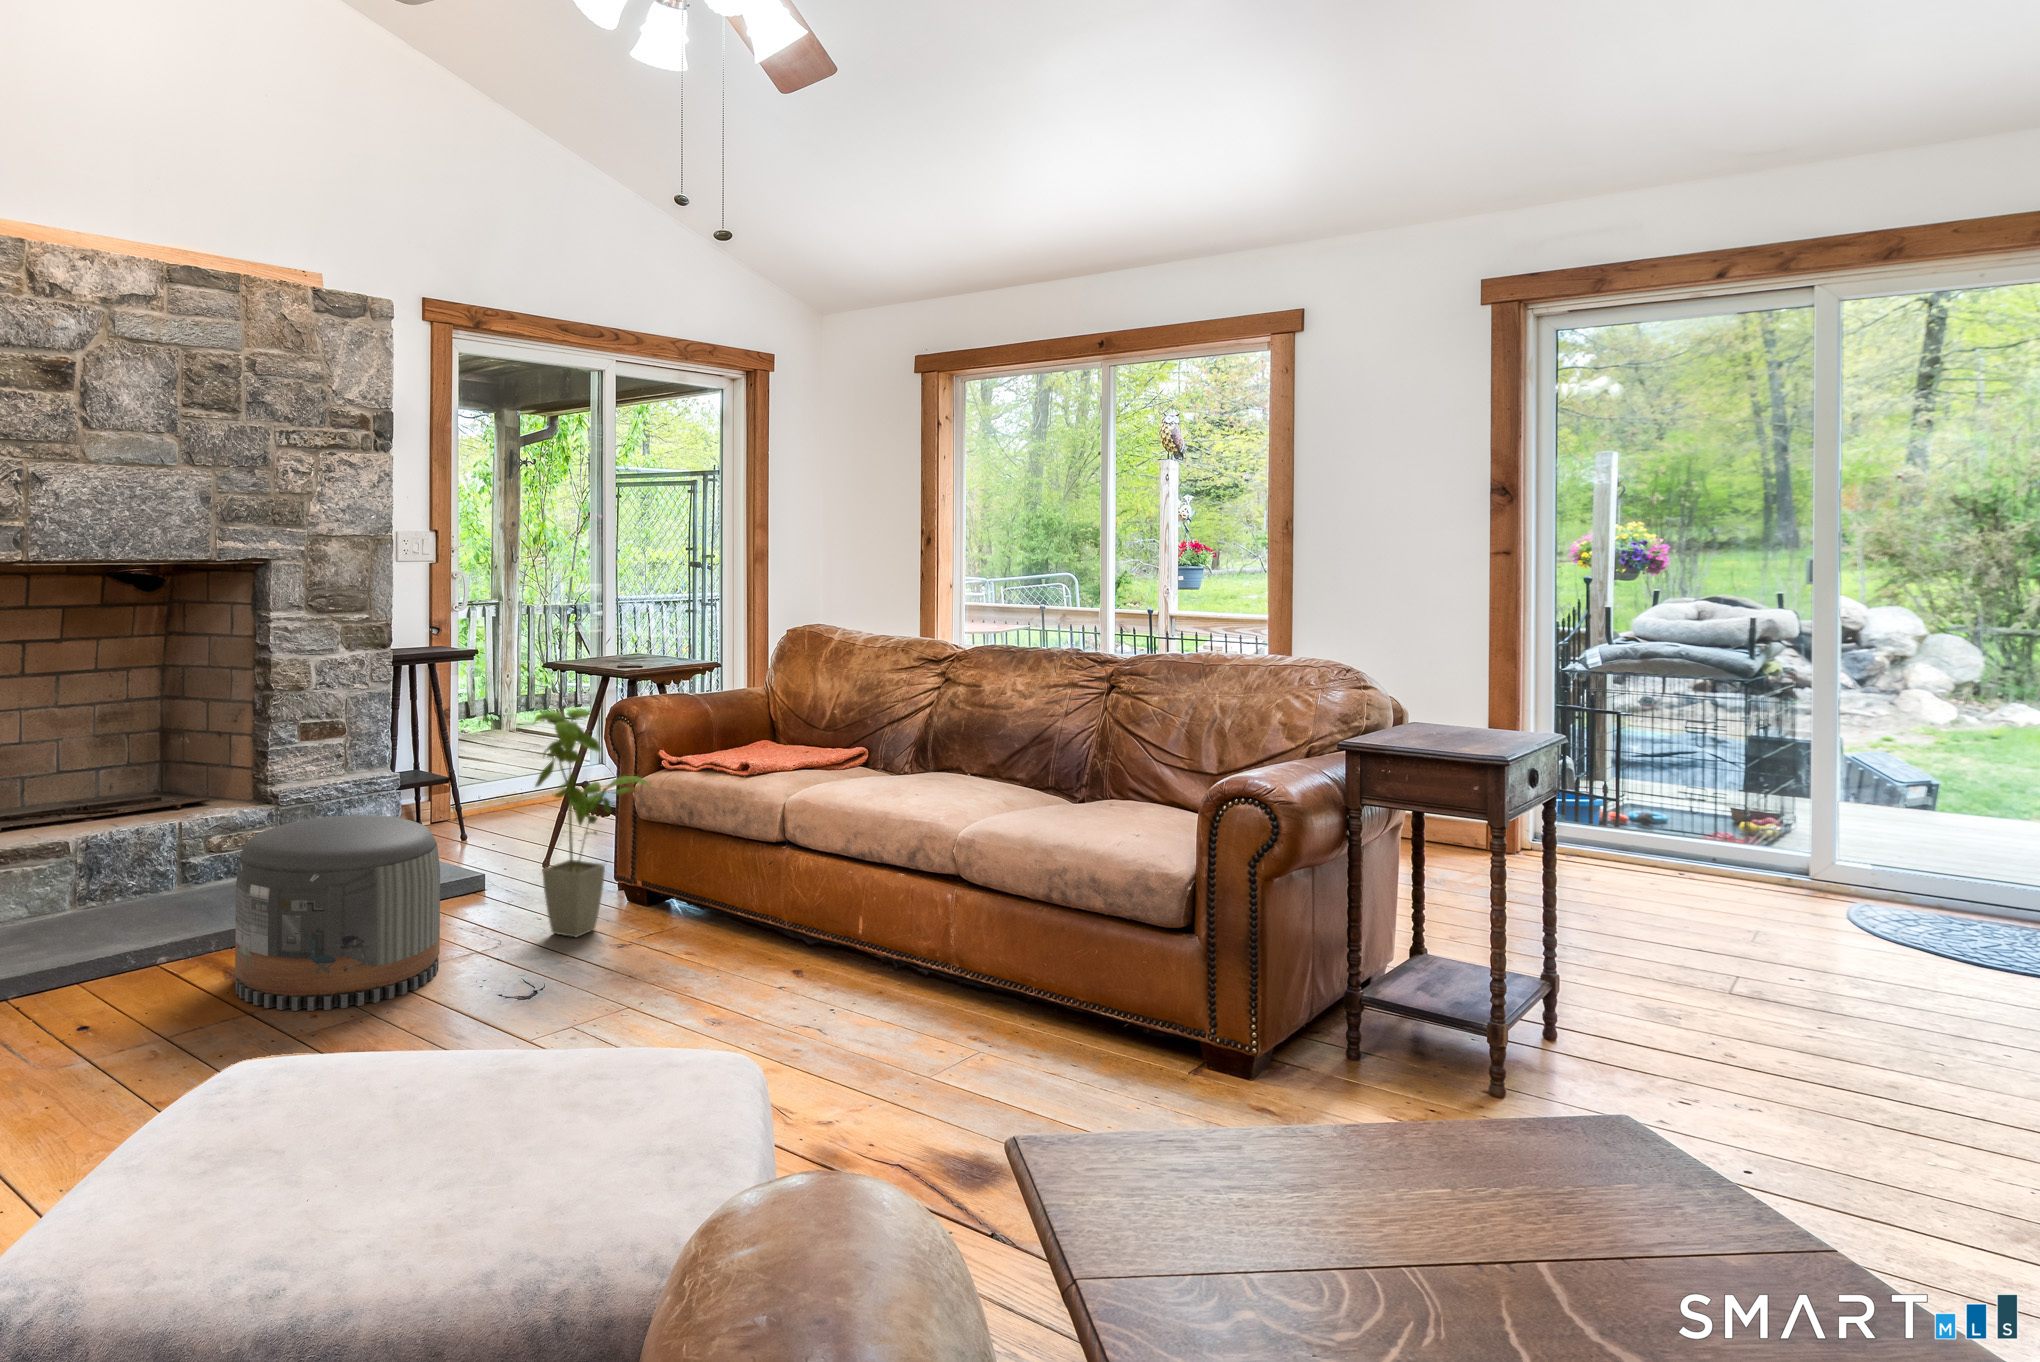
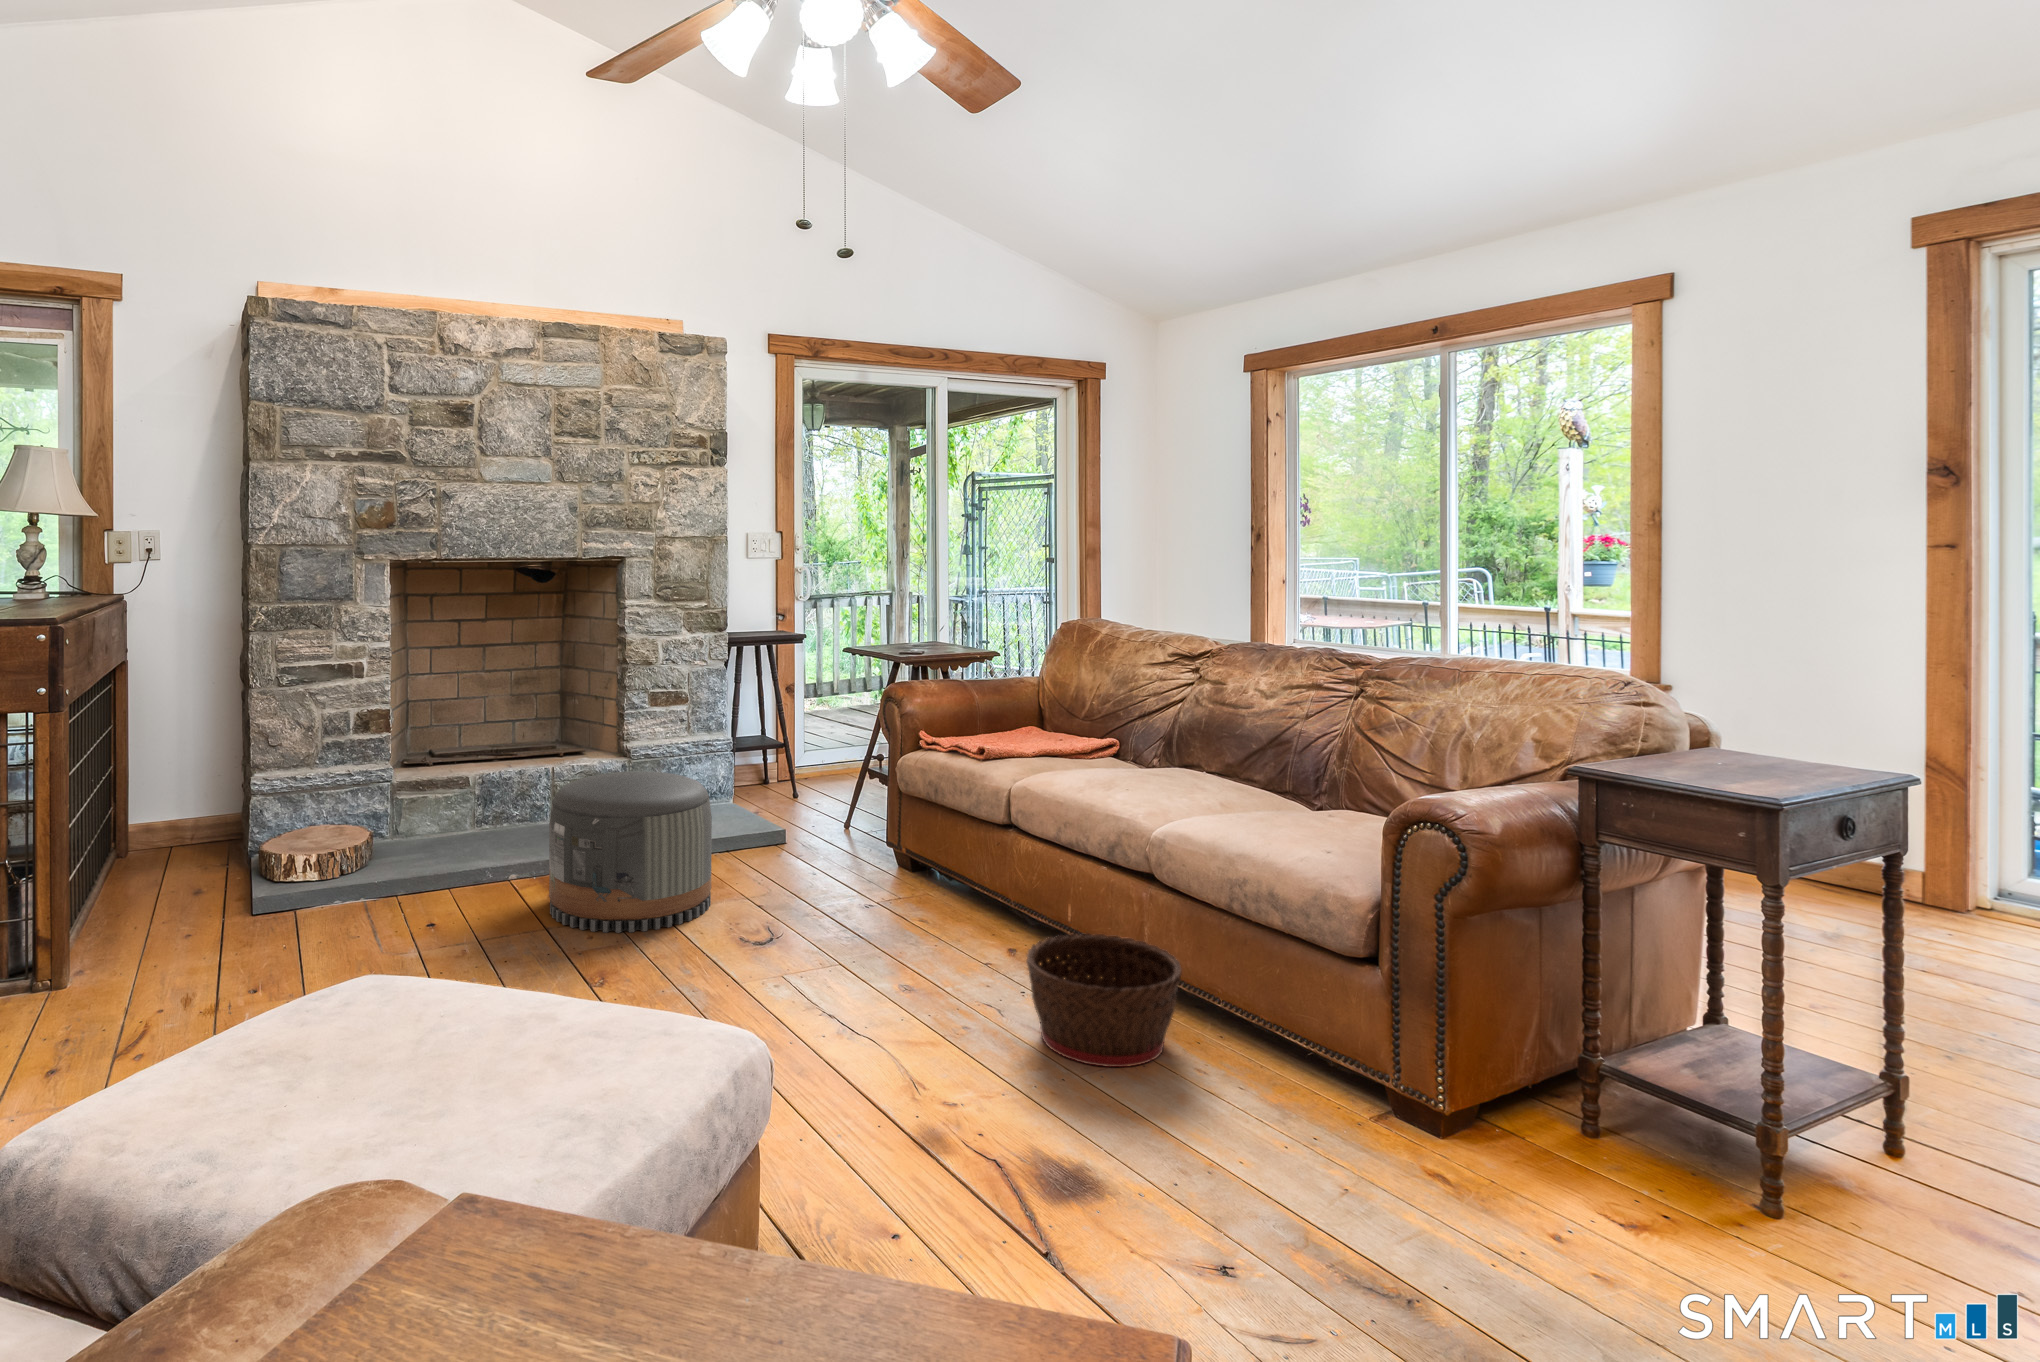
house plant: present [535,709,650,938] -> none [797,690,902,894]
basket: none [858,939,1010,1066] -> present [1026,933,1181,1067]

